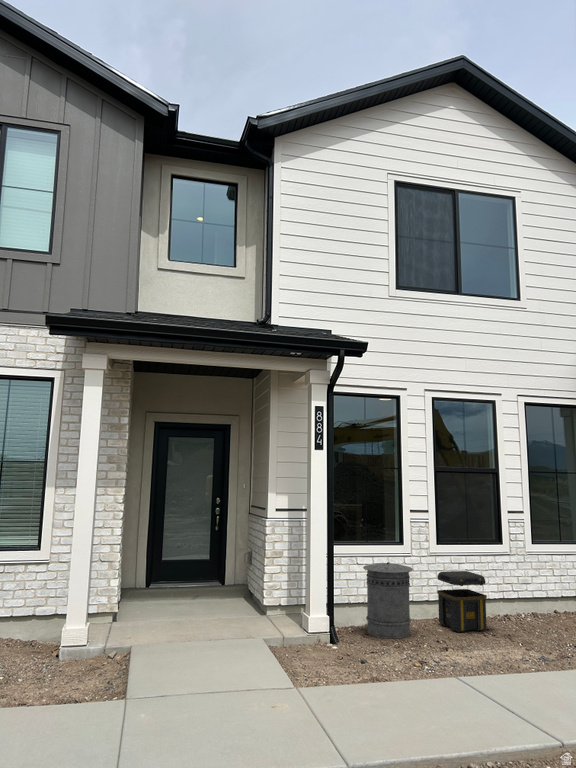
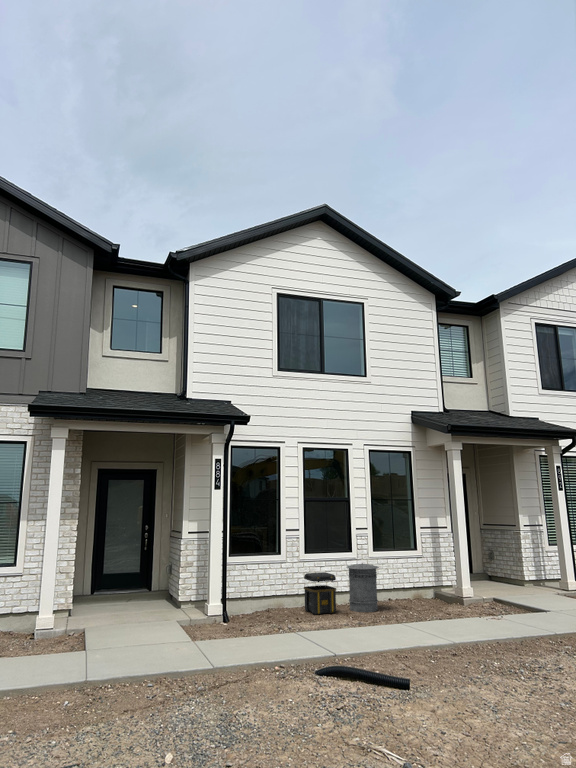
trash can: present [363,562,413,638] -> present [346,563,379,612]

